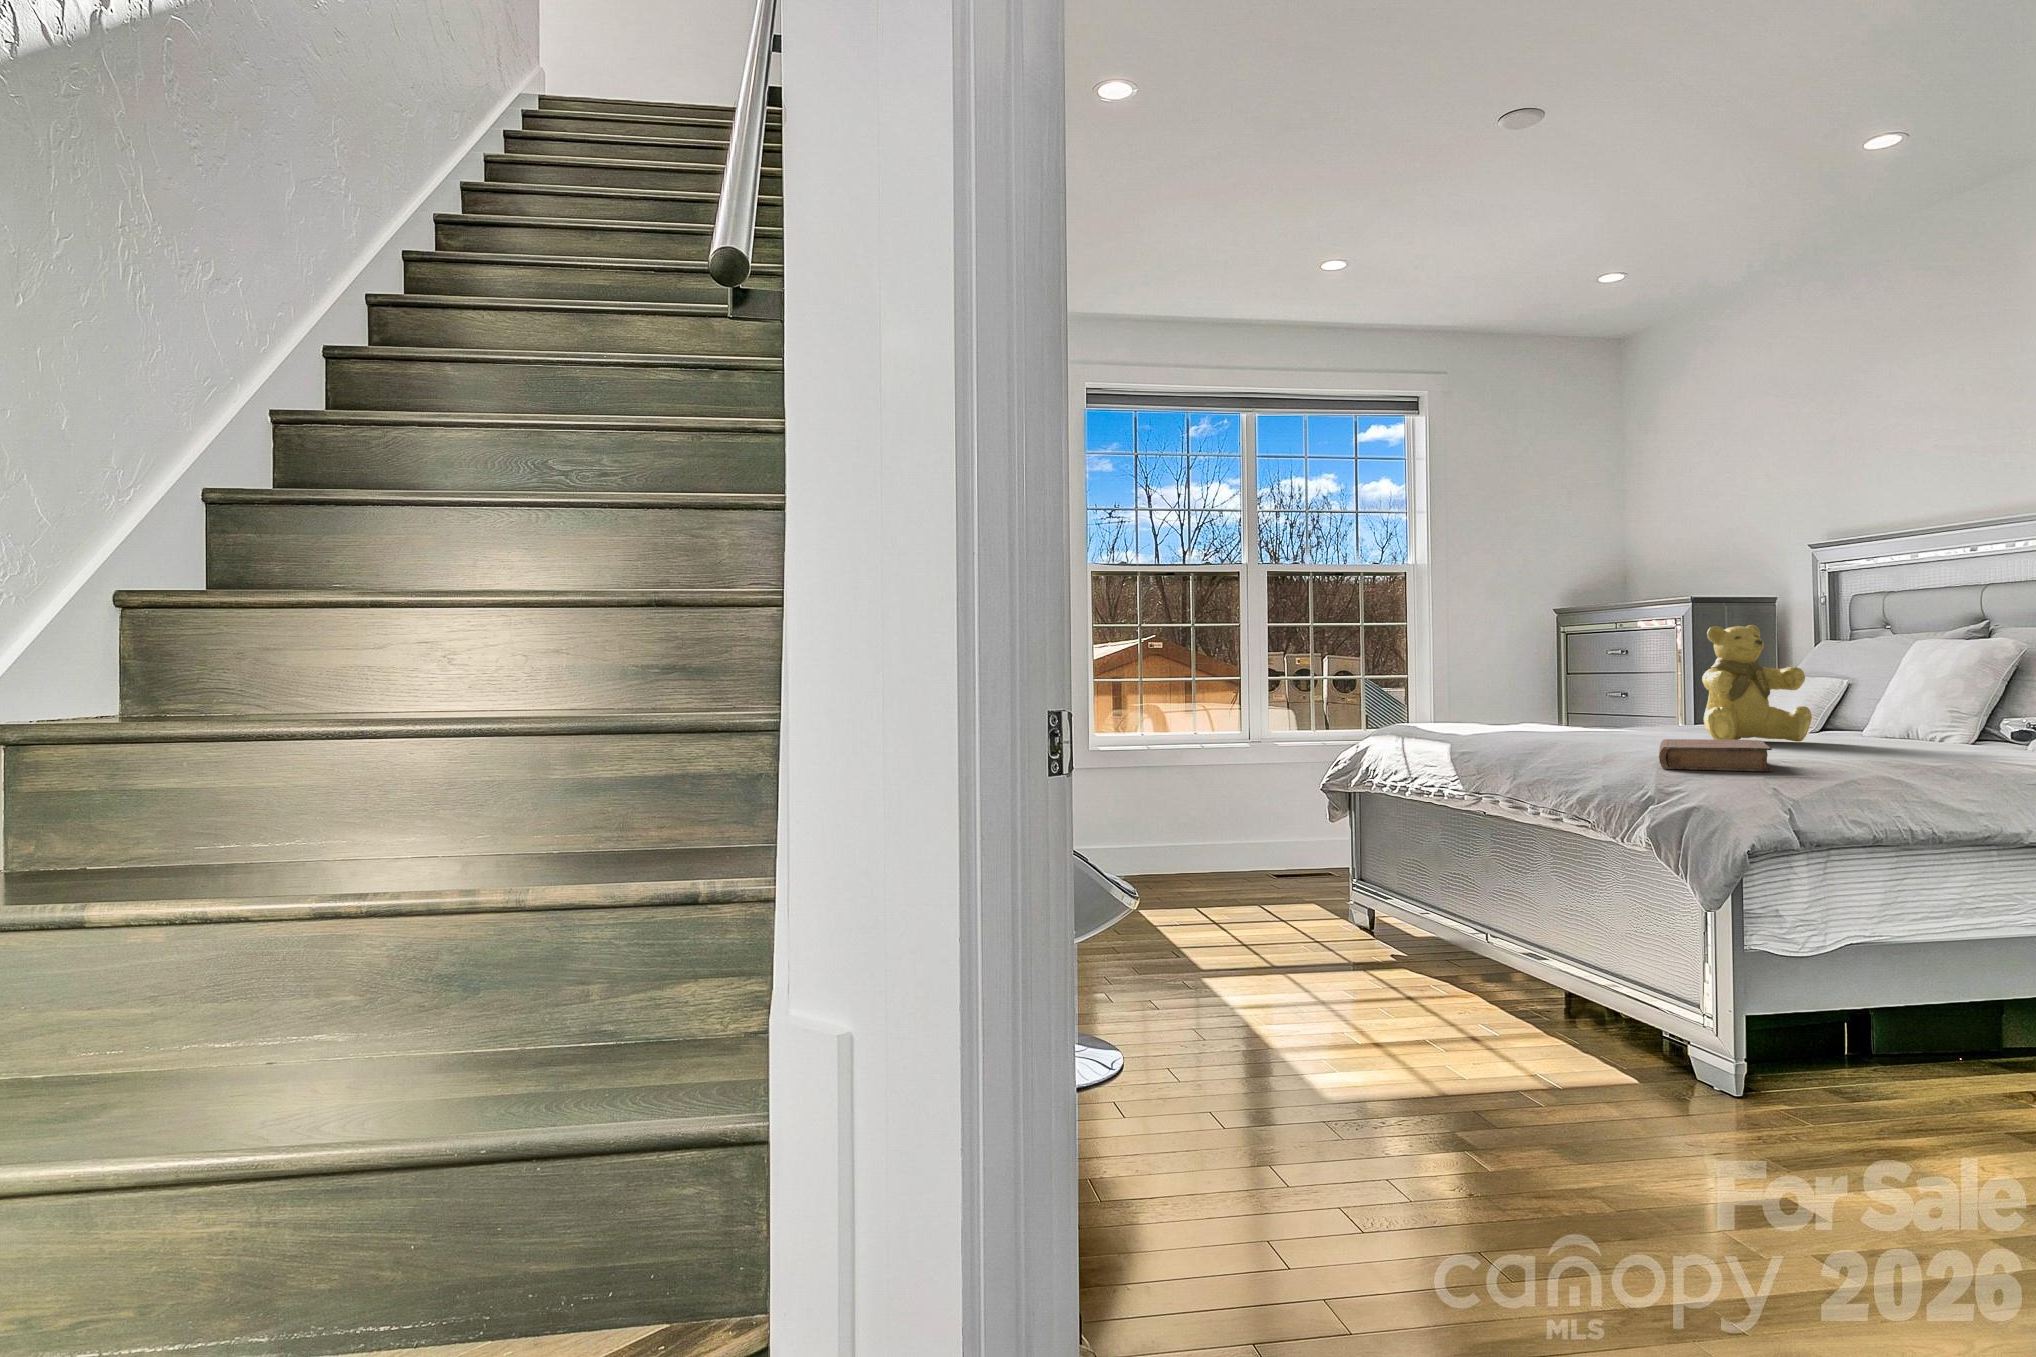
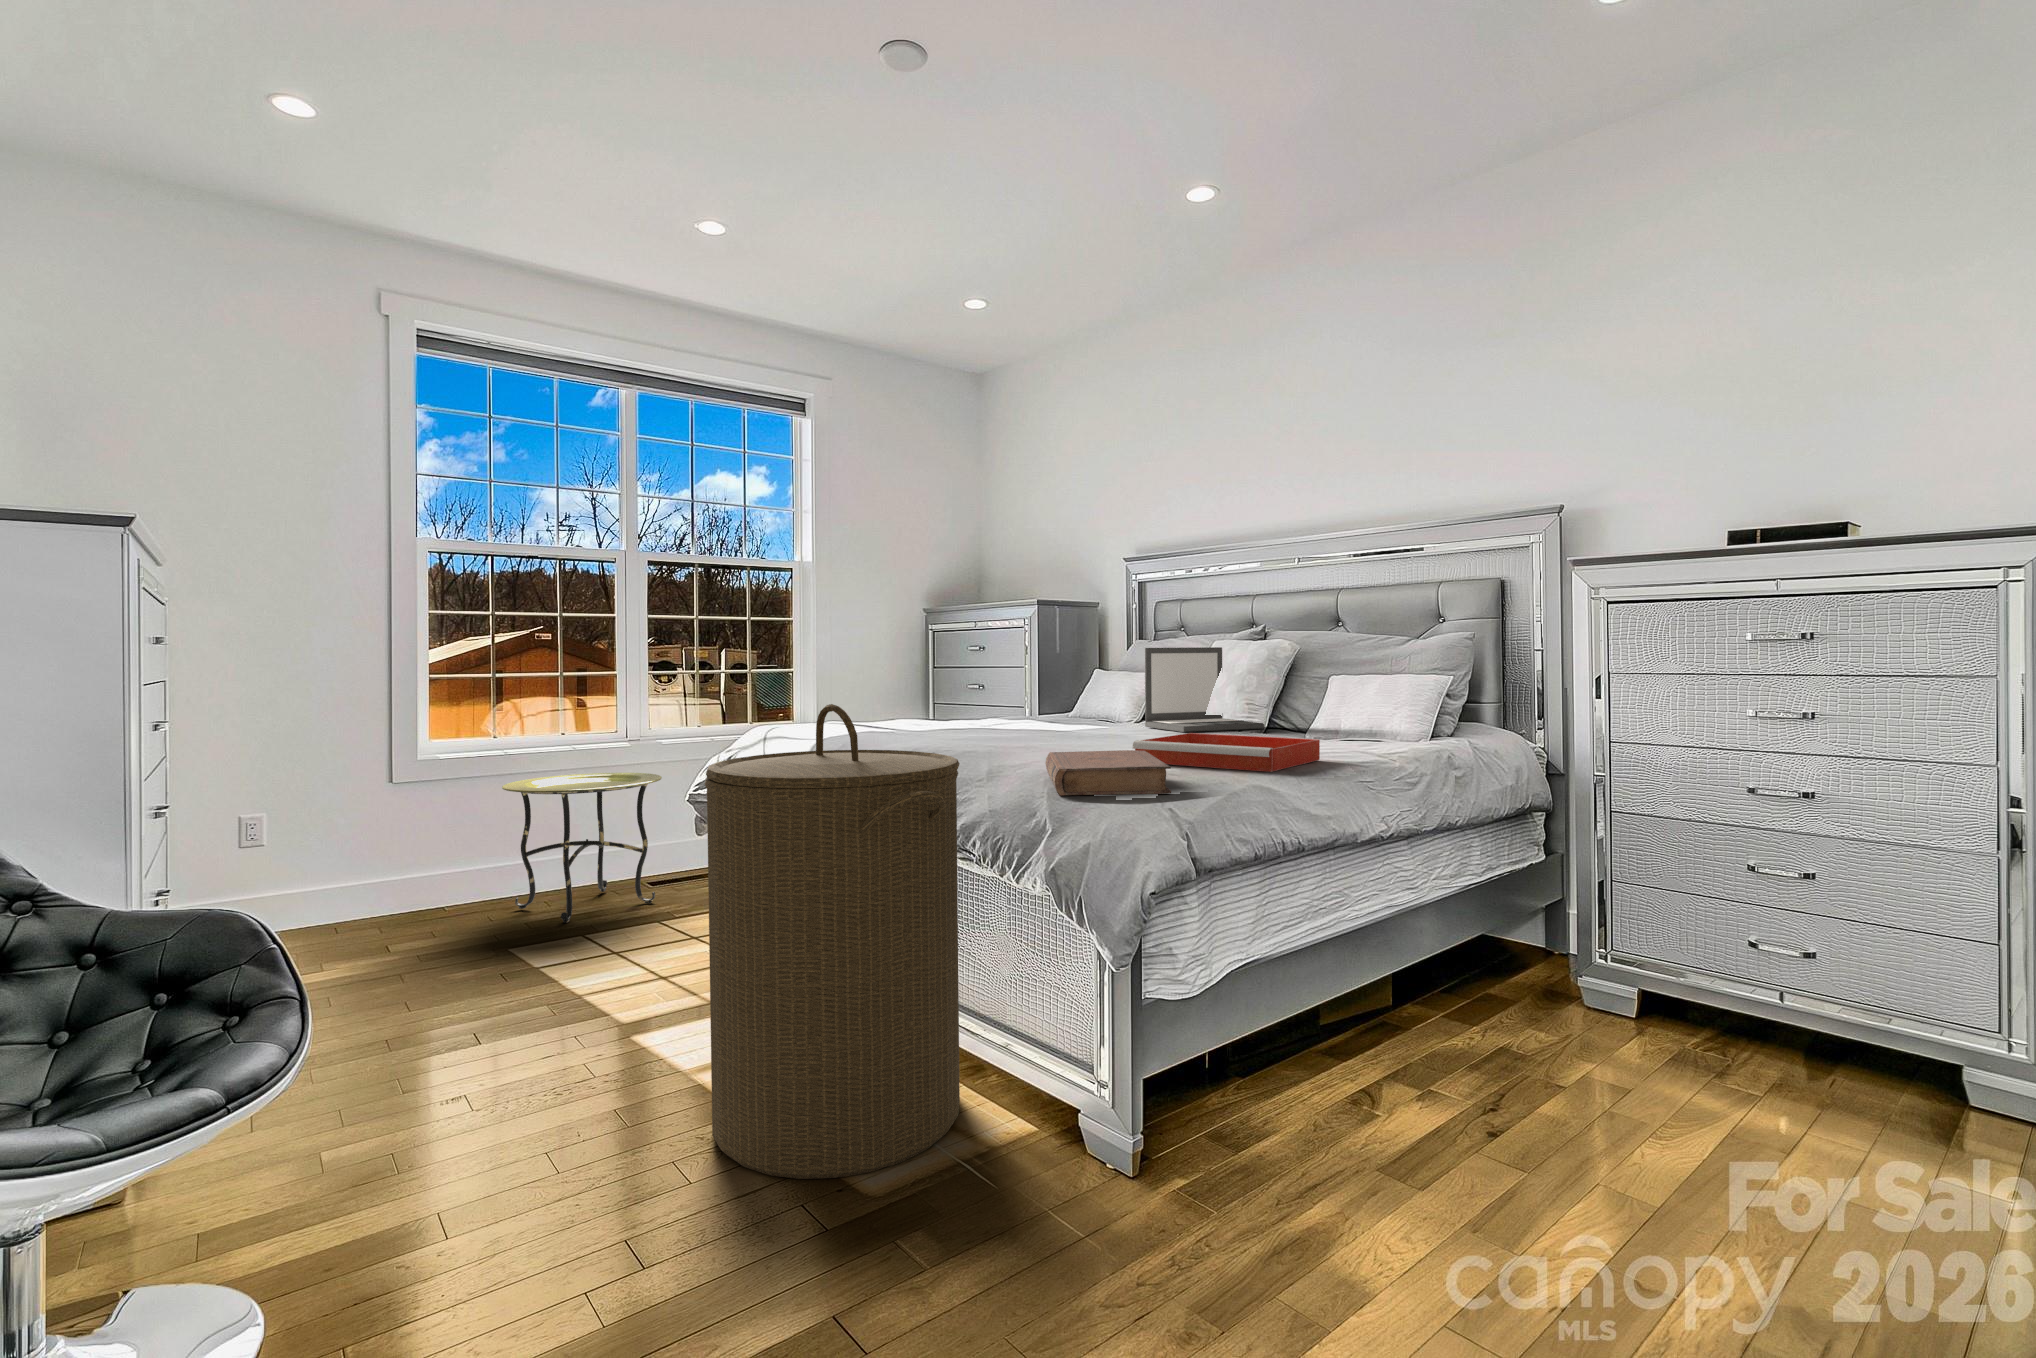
teddy bear: present [1702,625,1812,742] -> none [1066,624,1155,742]
laptop: none [1811,647,1970,739] -> present [1145,647,1264,732]
laundry hamper: none [1363,695,1578,1061] -> present [705,704,960,1179]
tray: none [1759,733,1984,765] -> present [1133,733,1320,772]
side table: none [1157,767,1288,893] -> present [502,773,662,923]

